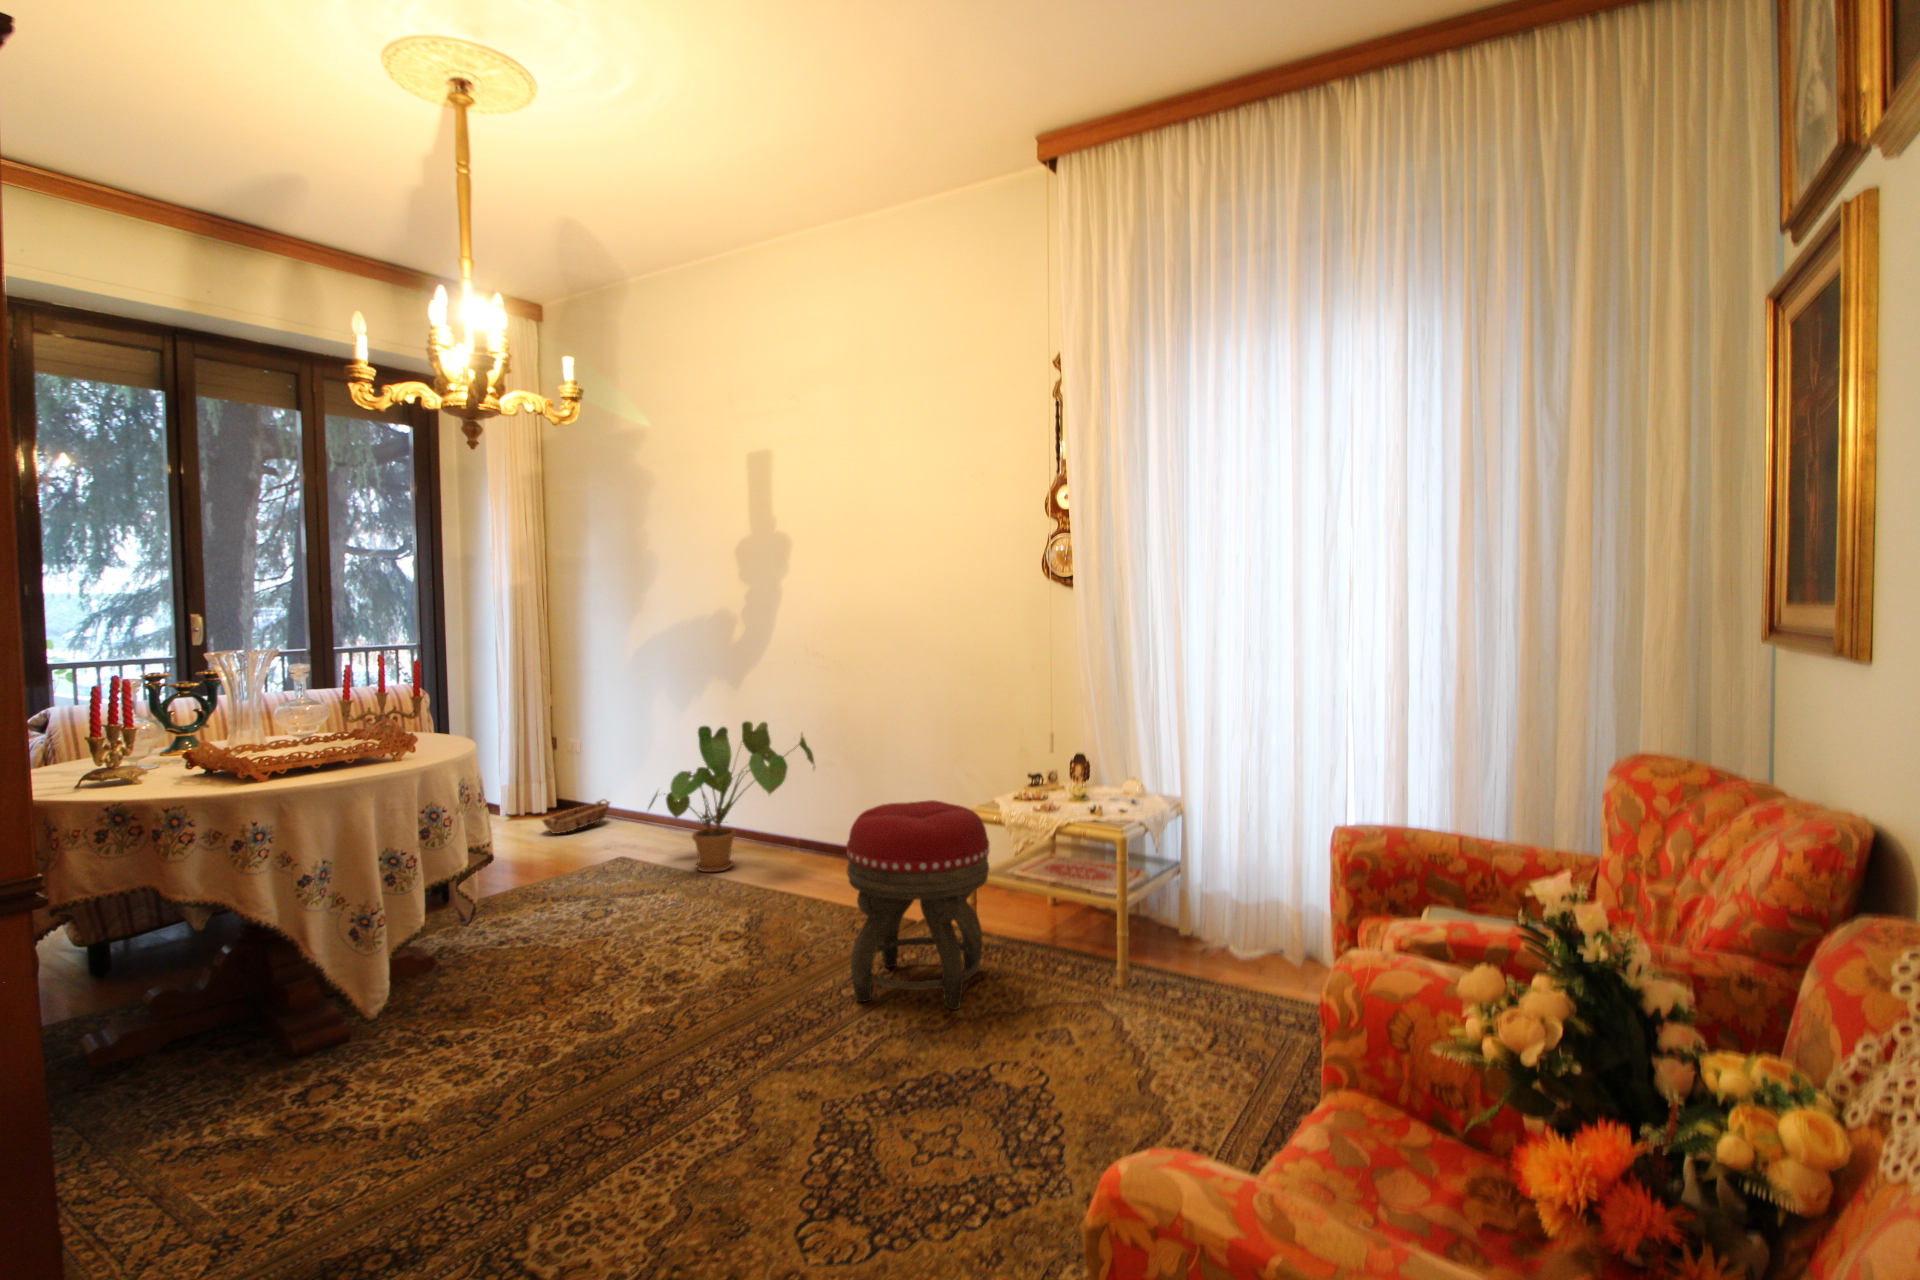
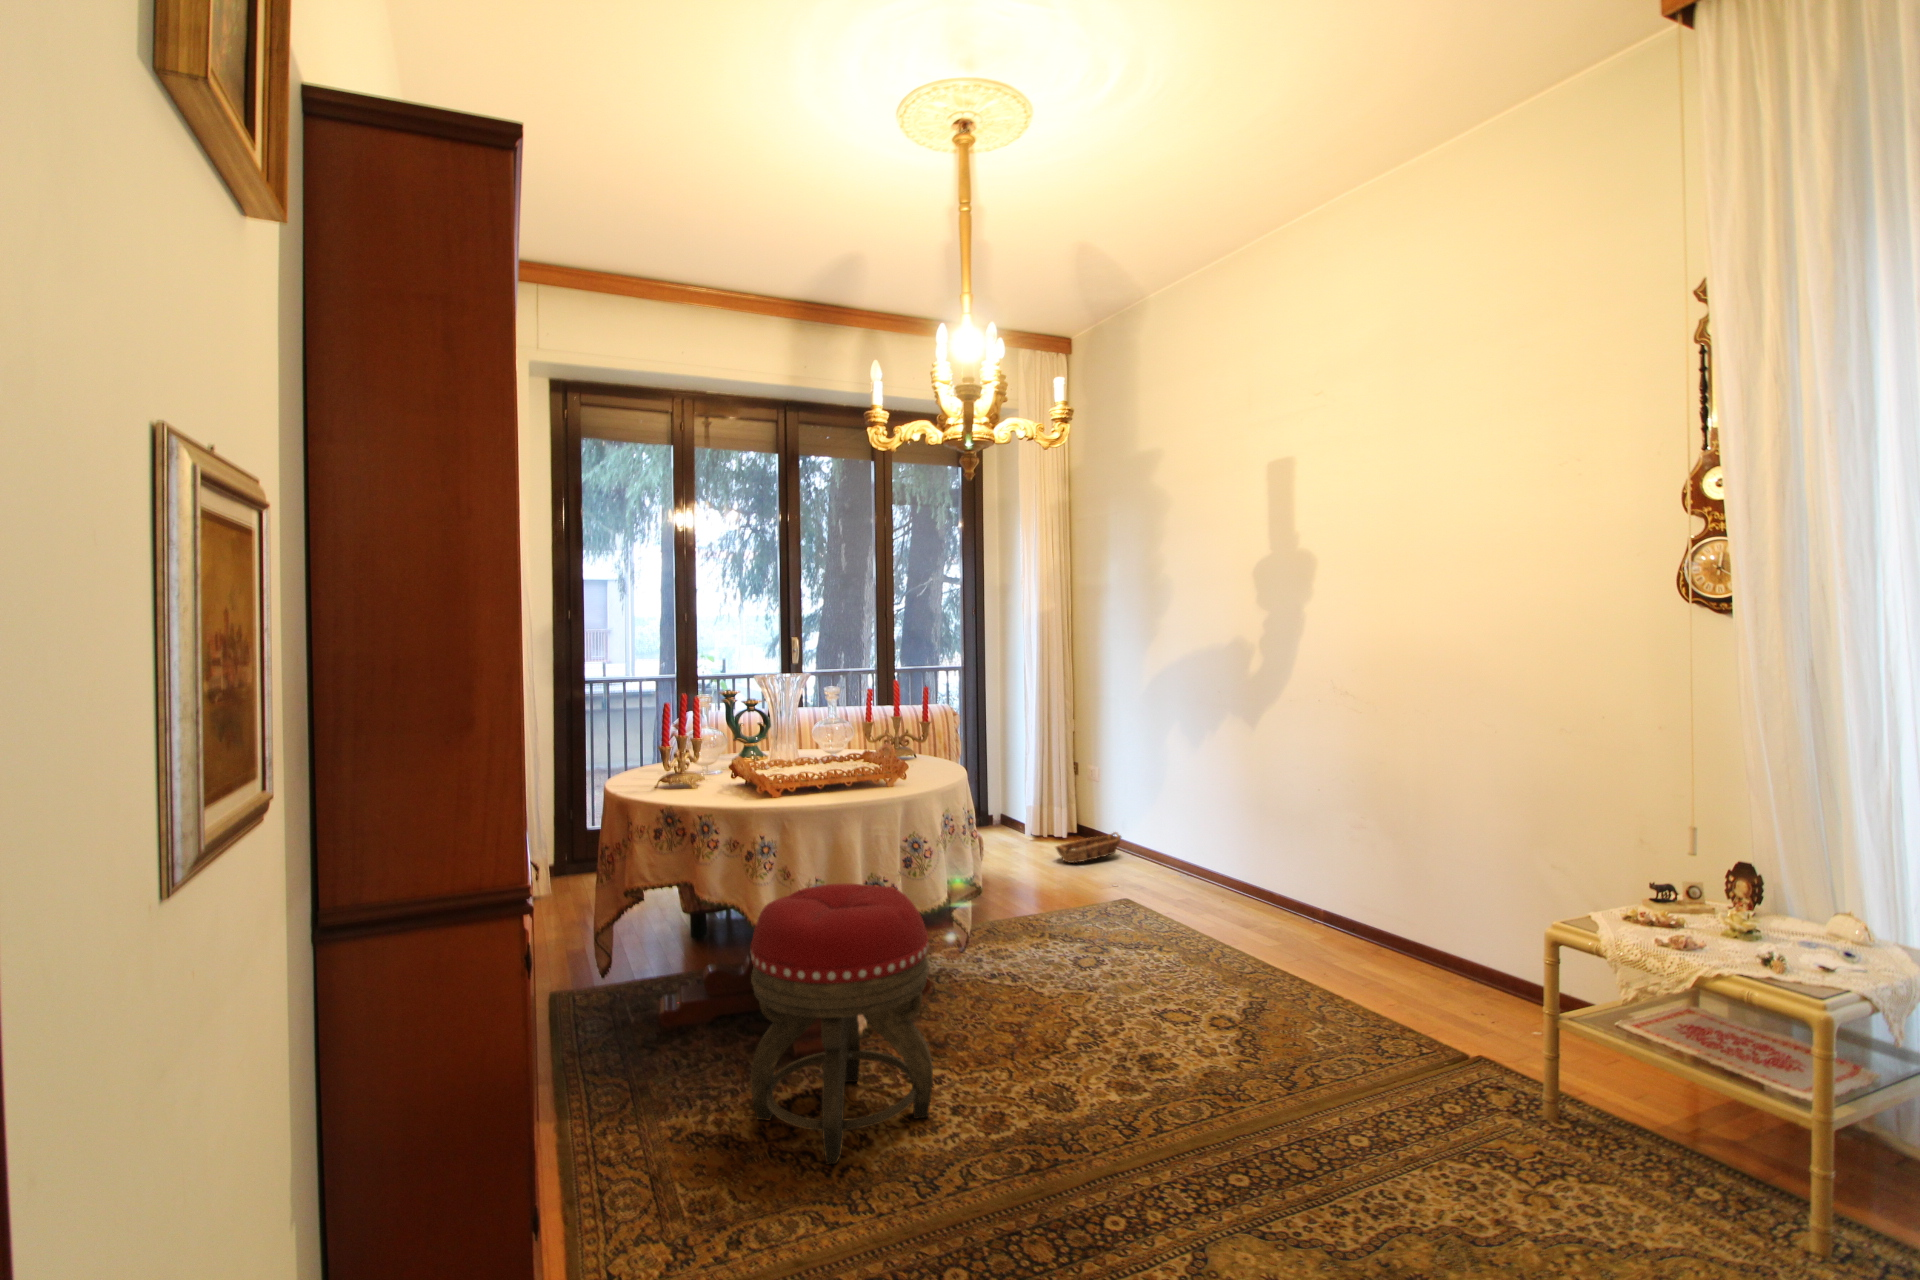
house plant: present [649,721,814,872] -> none [1145,766,1339,934]
footstool: present [847,800,989,1010] -> present [751,884,933,1164]

